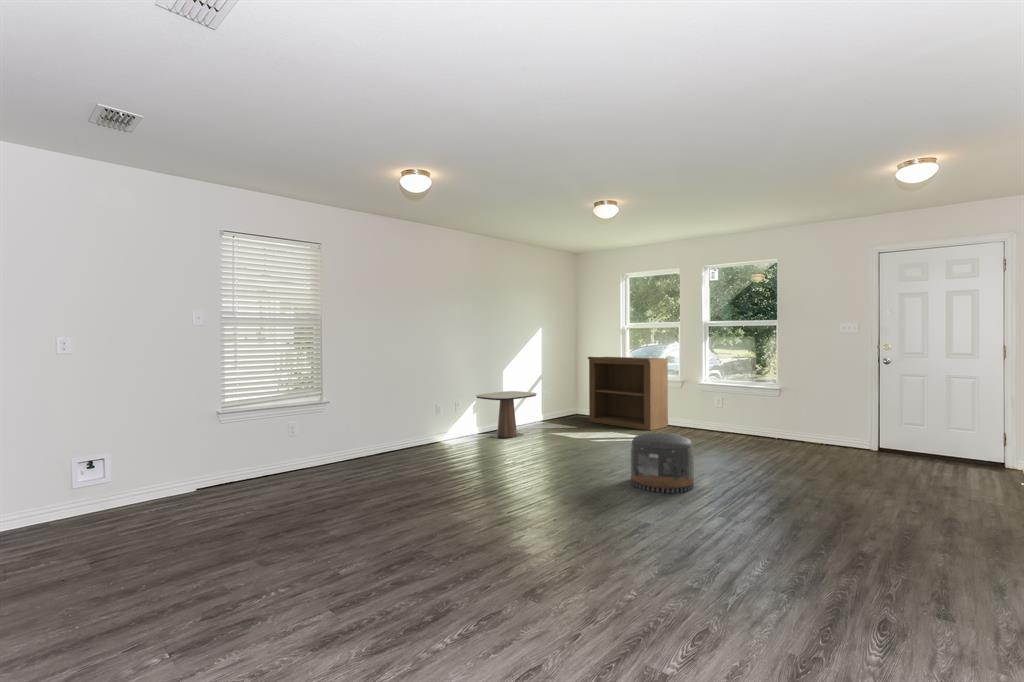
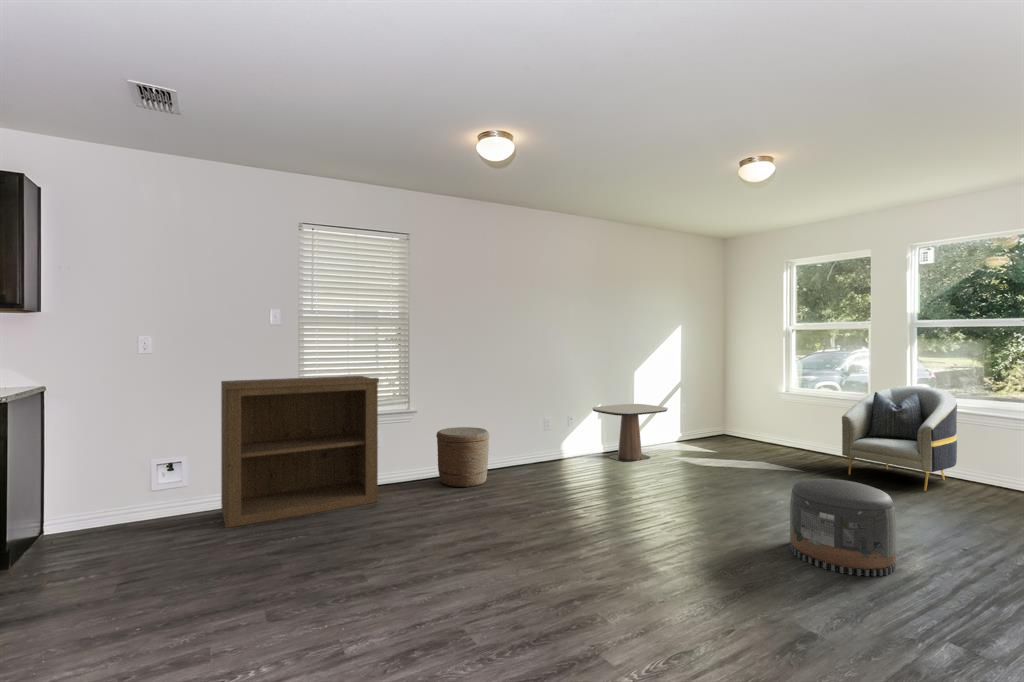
bookshelf: present [588,357,668,430] -> present [221,376,379,528]
armchair: none [662,370,733,443] -> present [842,386,957,491]
woven basket: none [347,415,395,467] -> present [436,427,489,487]

